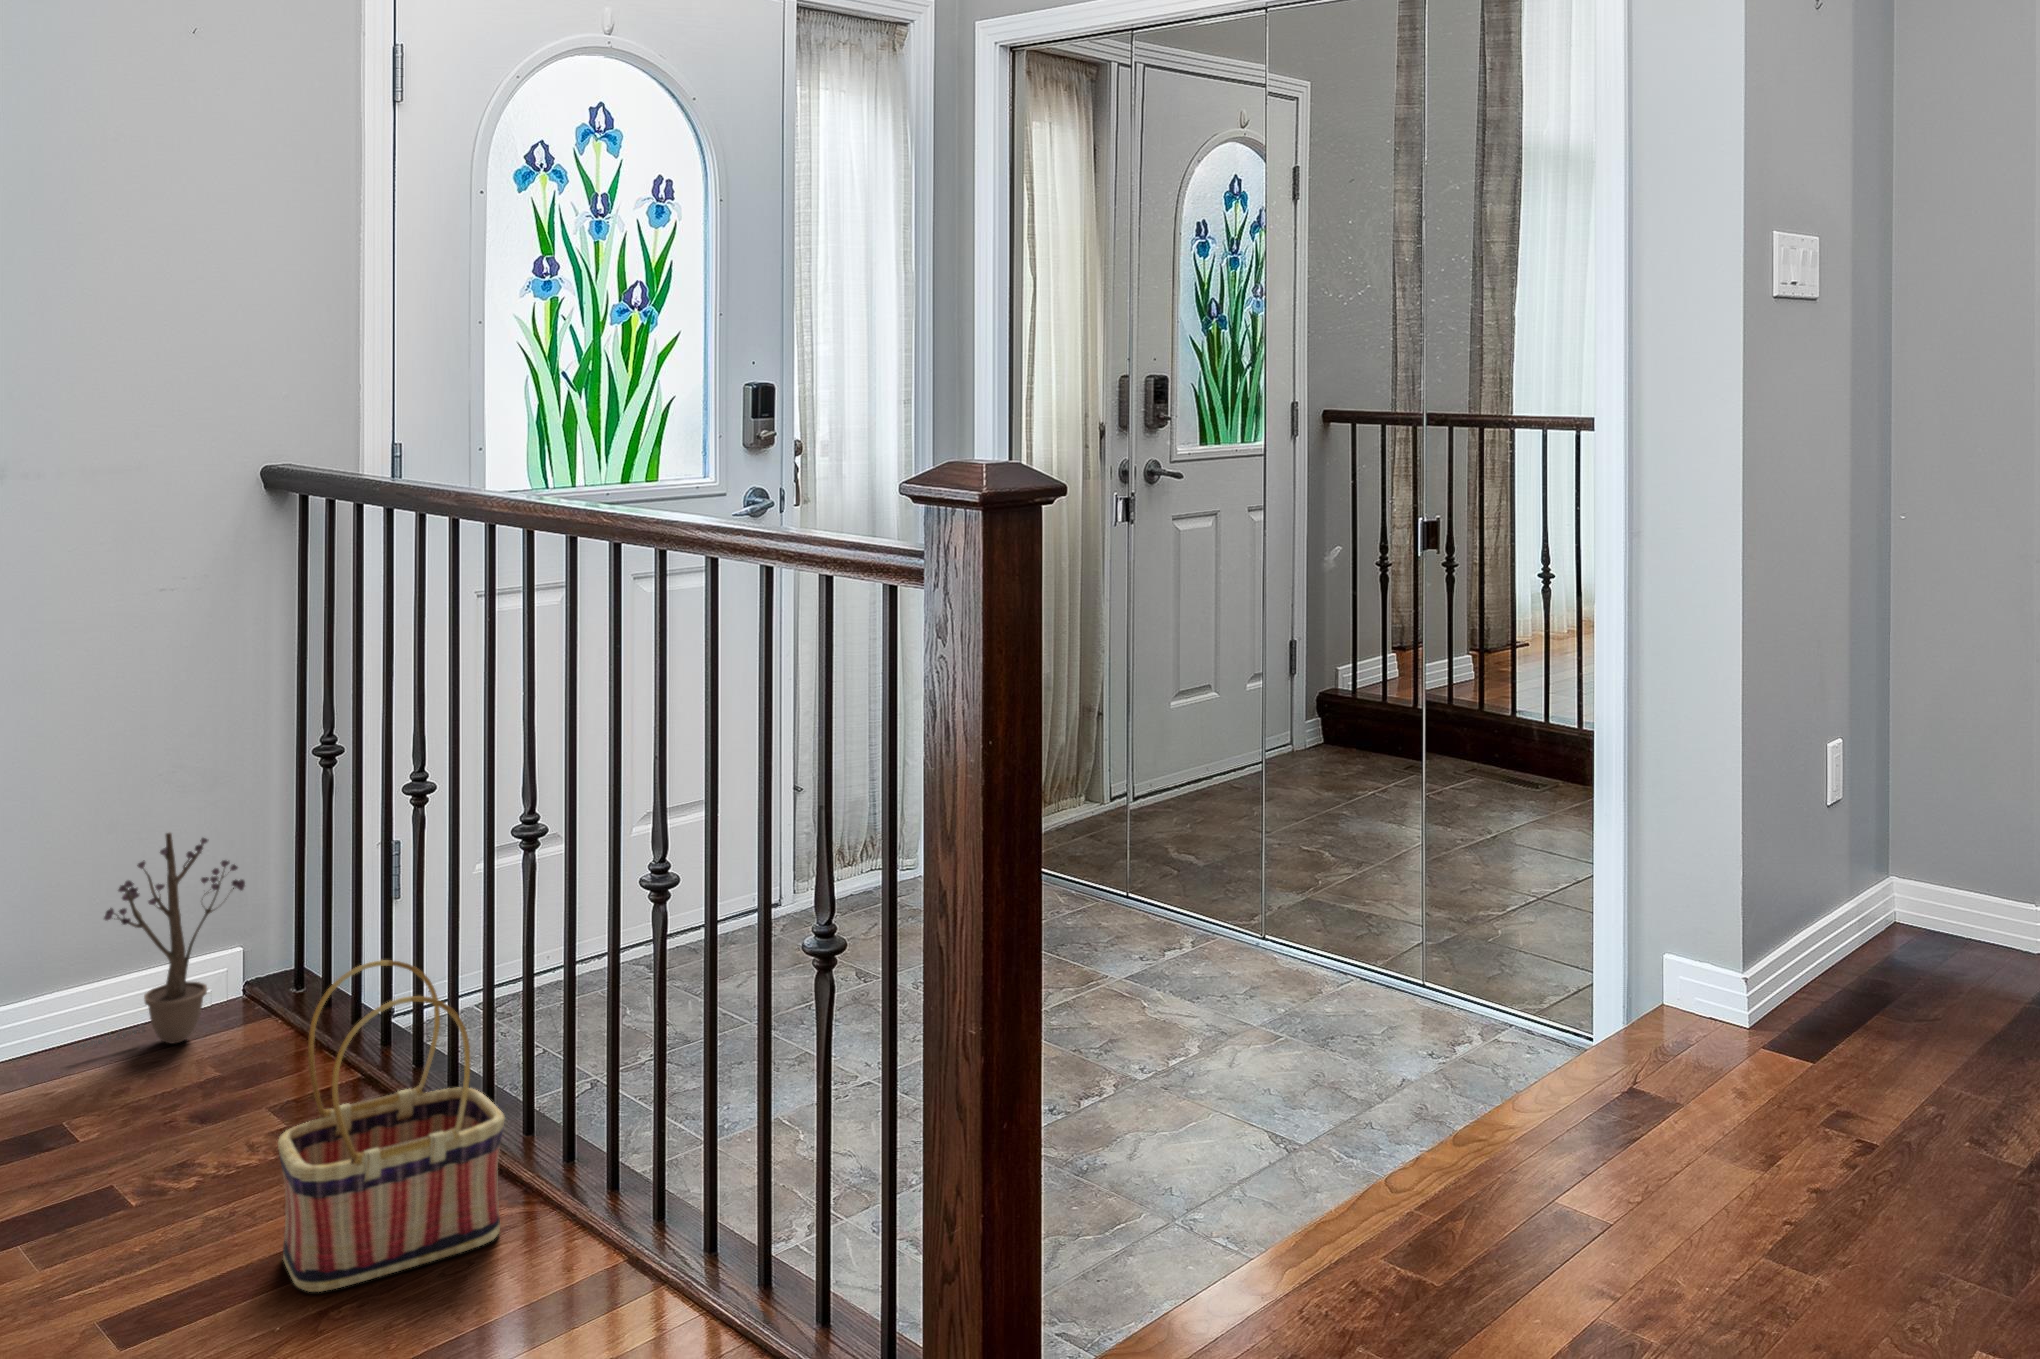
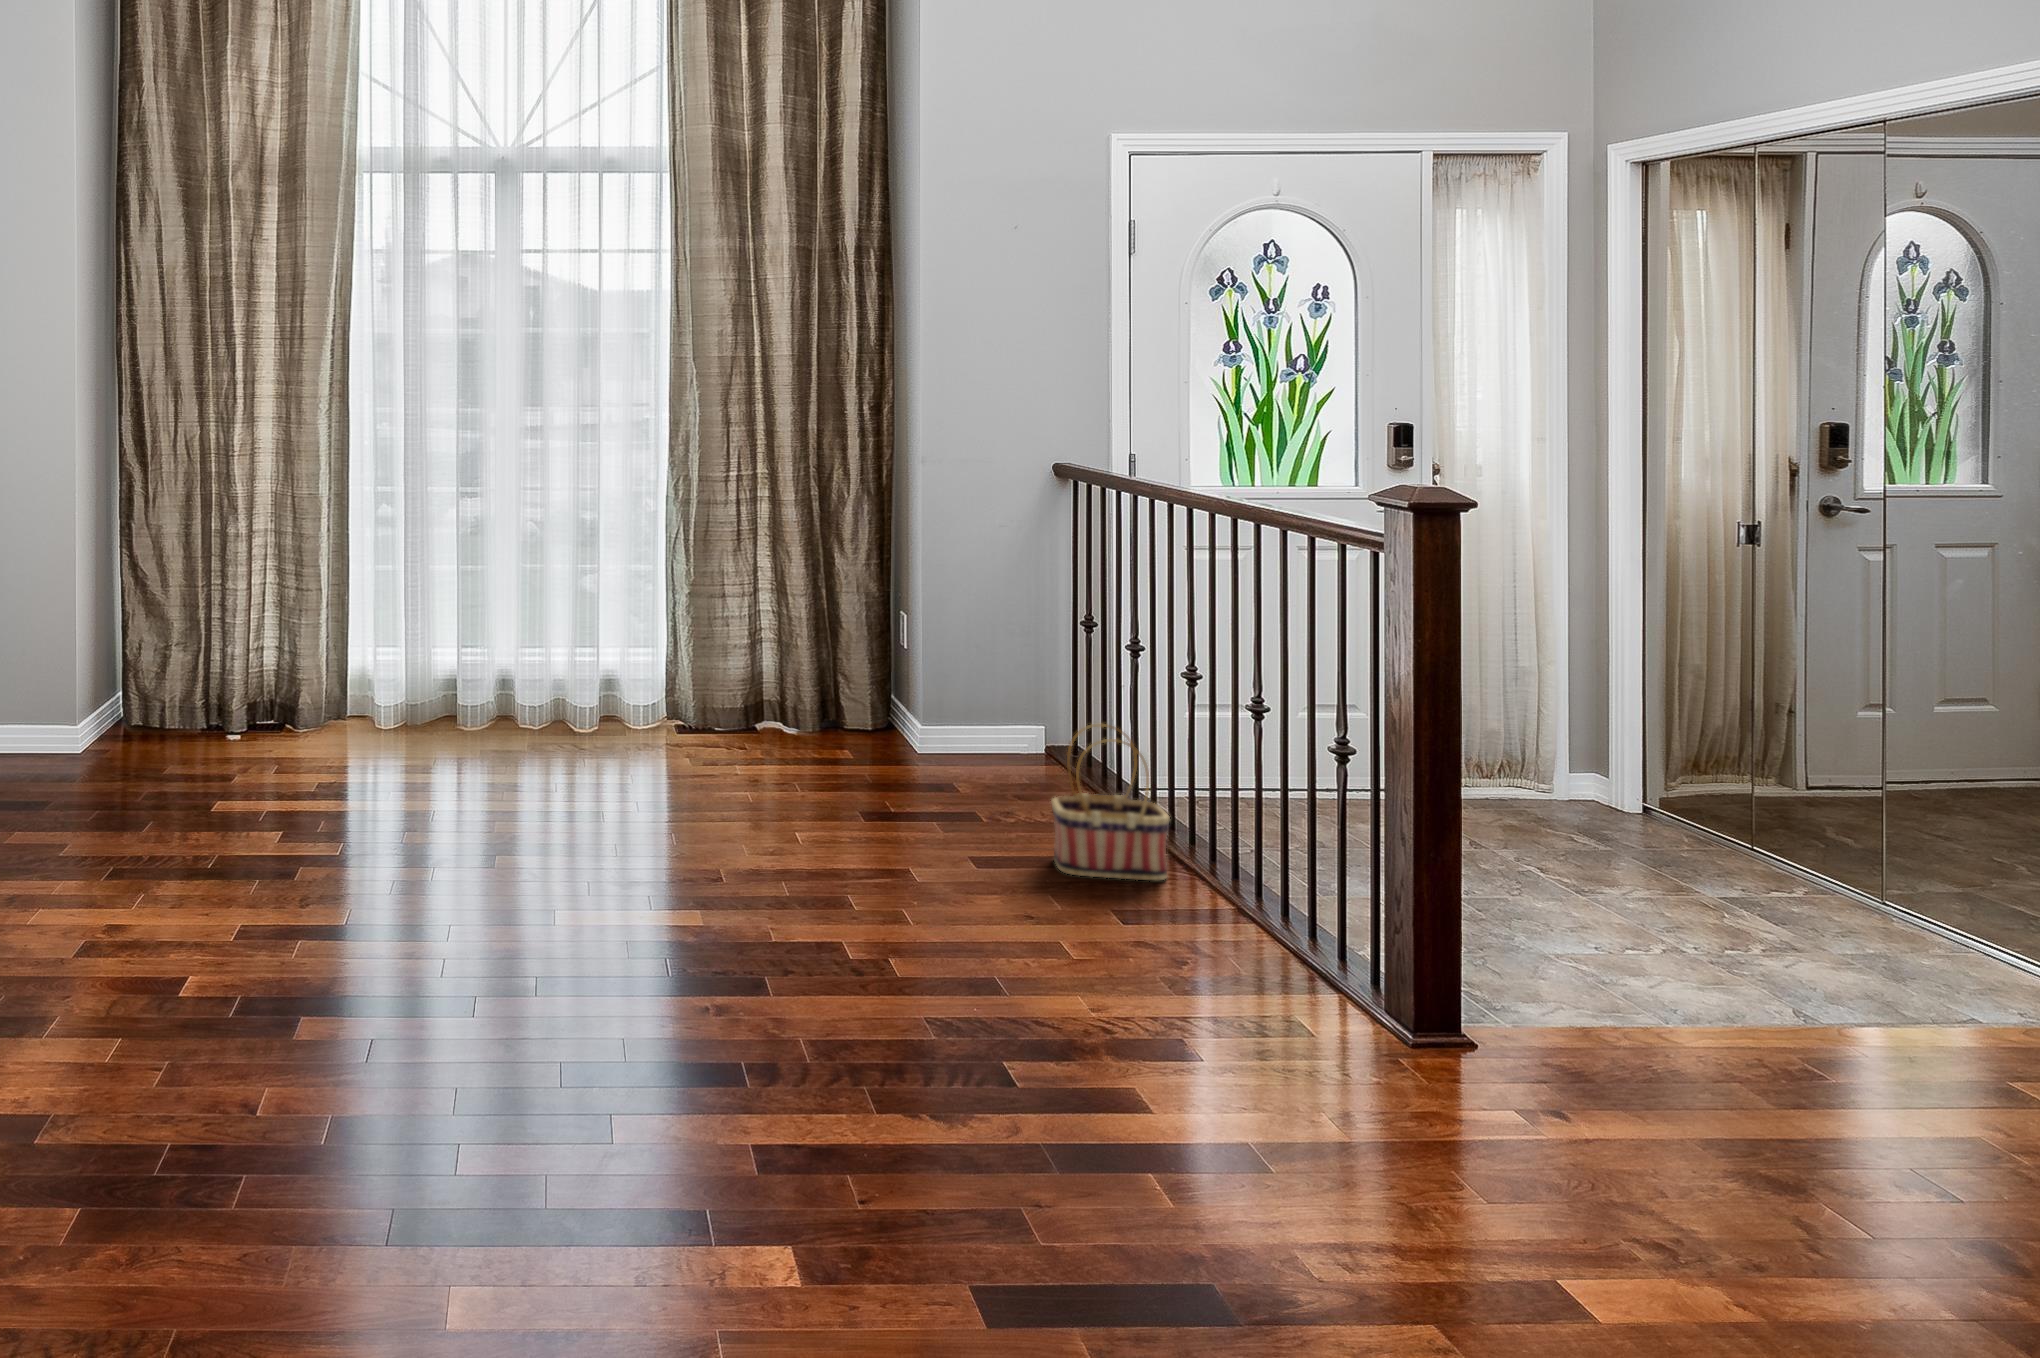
decorative plant: present [74,833,245,1049] -> none [957,655,1044,768]

